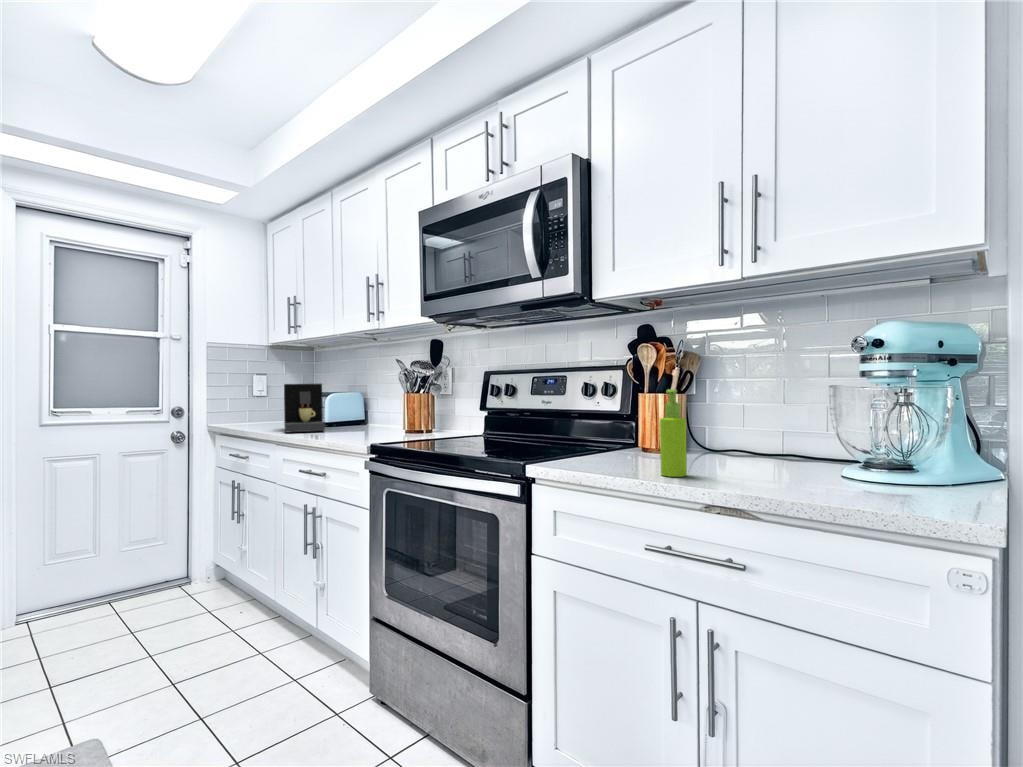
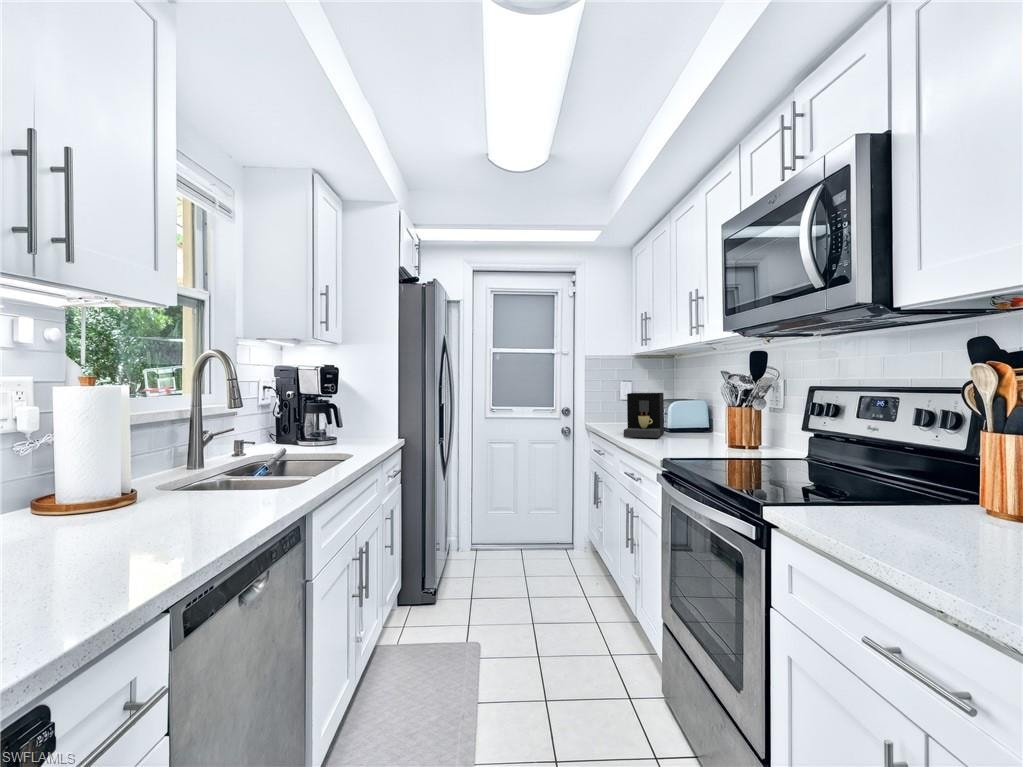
soap dispenser: present [660,389,687,477] -> none [918,440,963,564]

